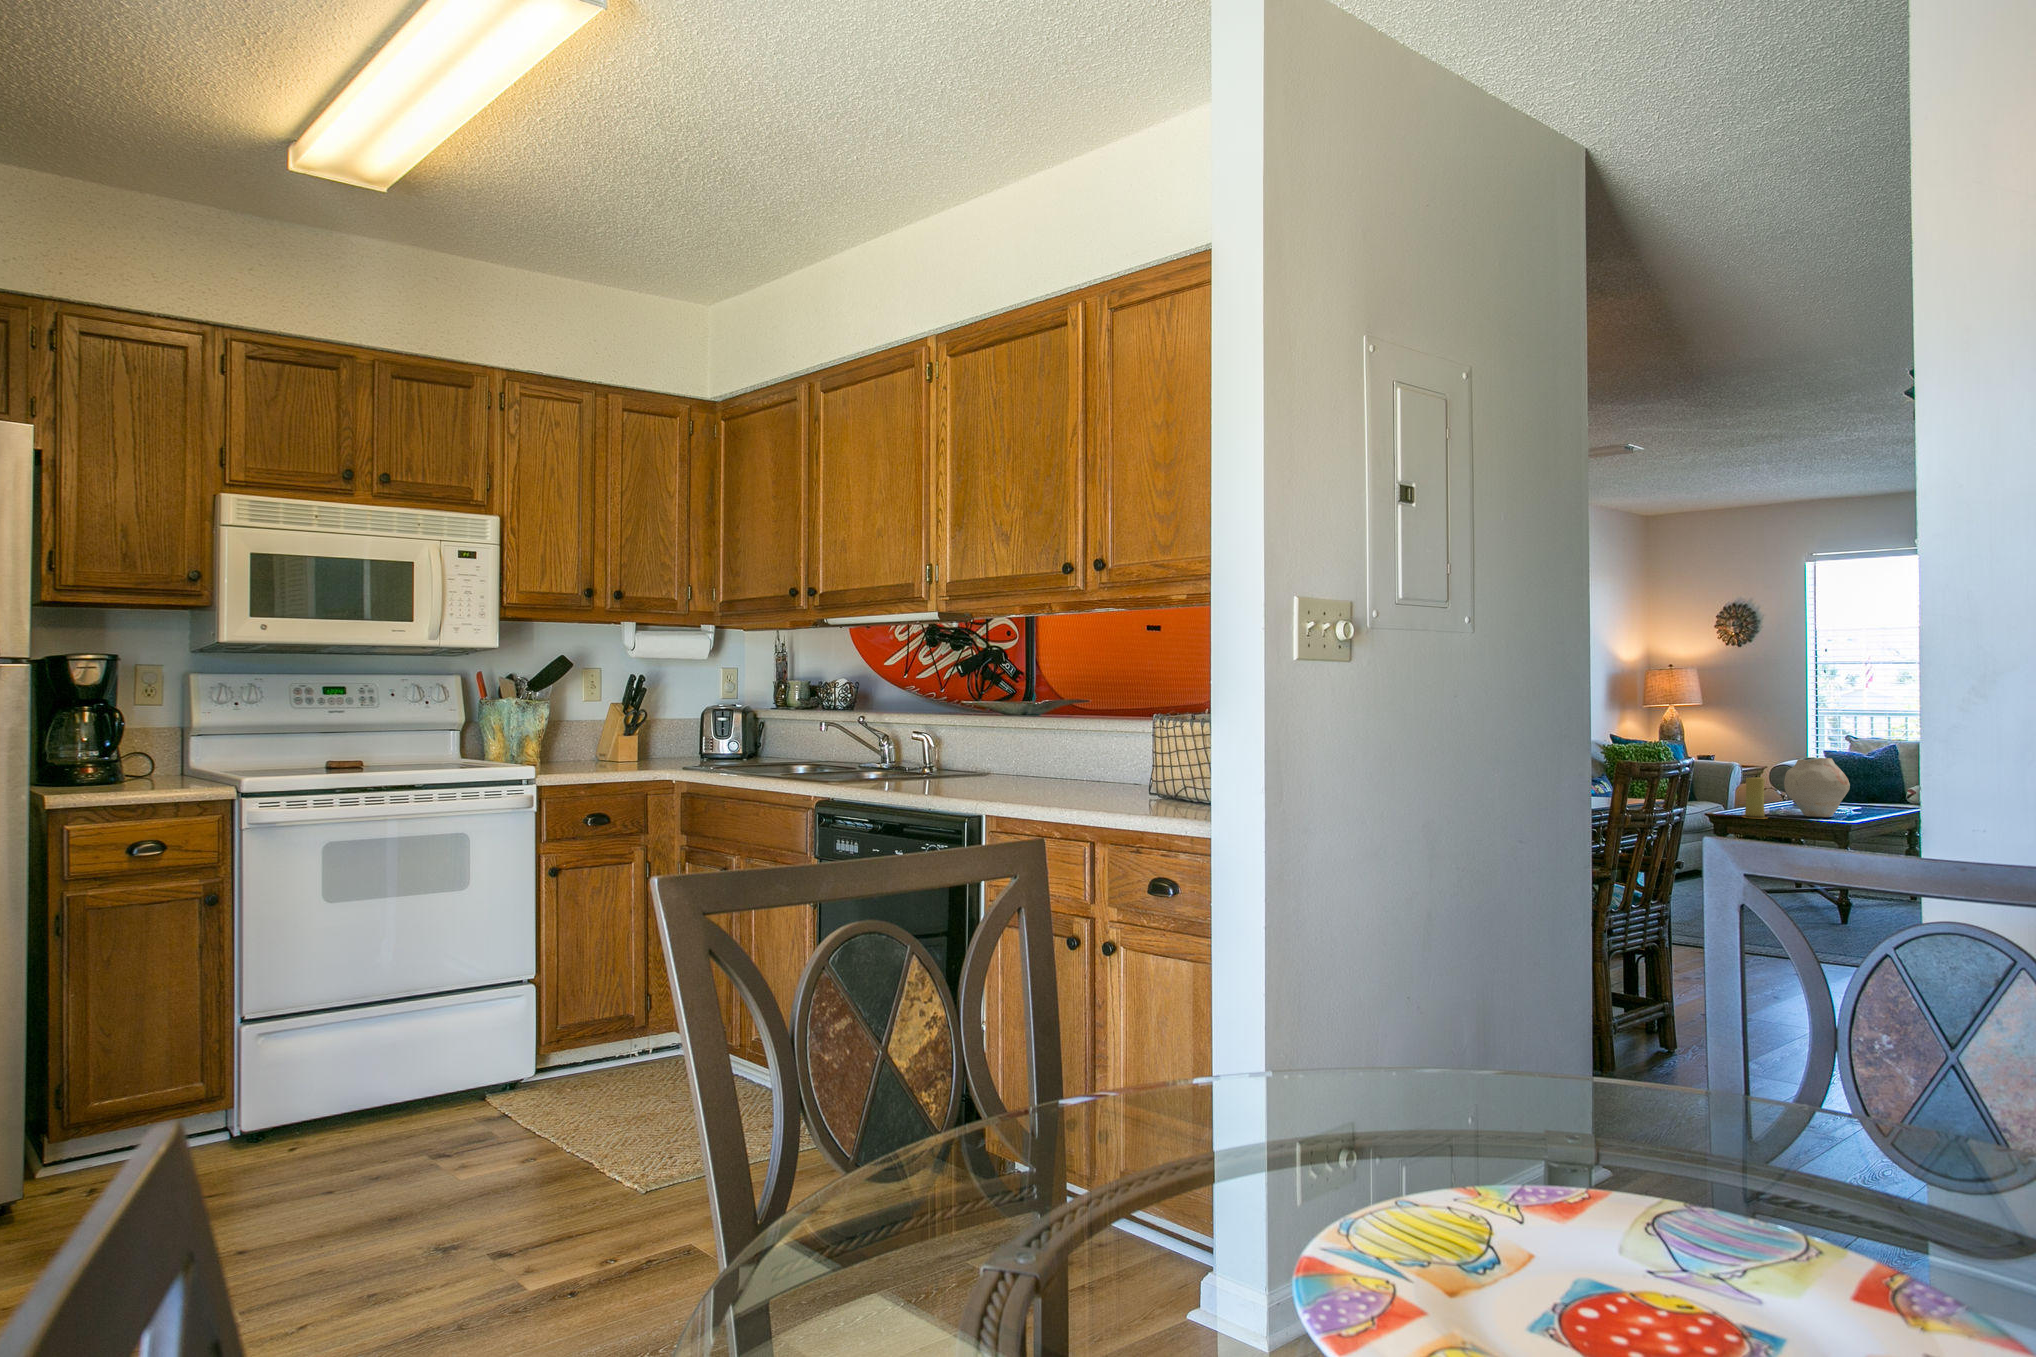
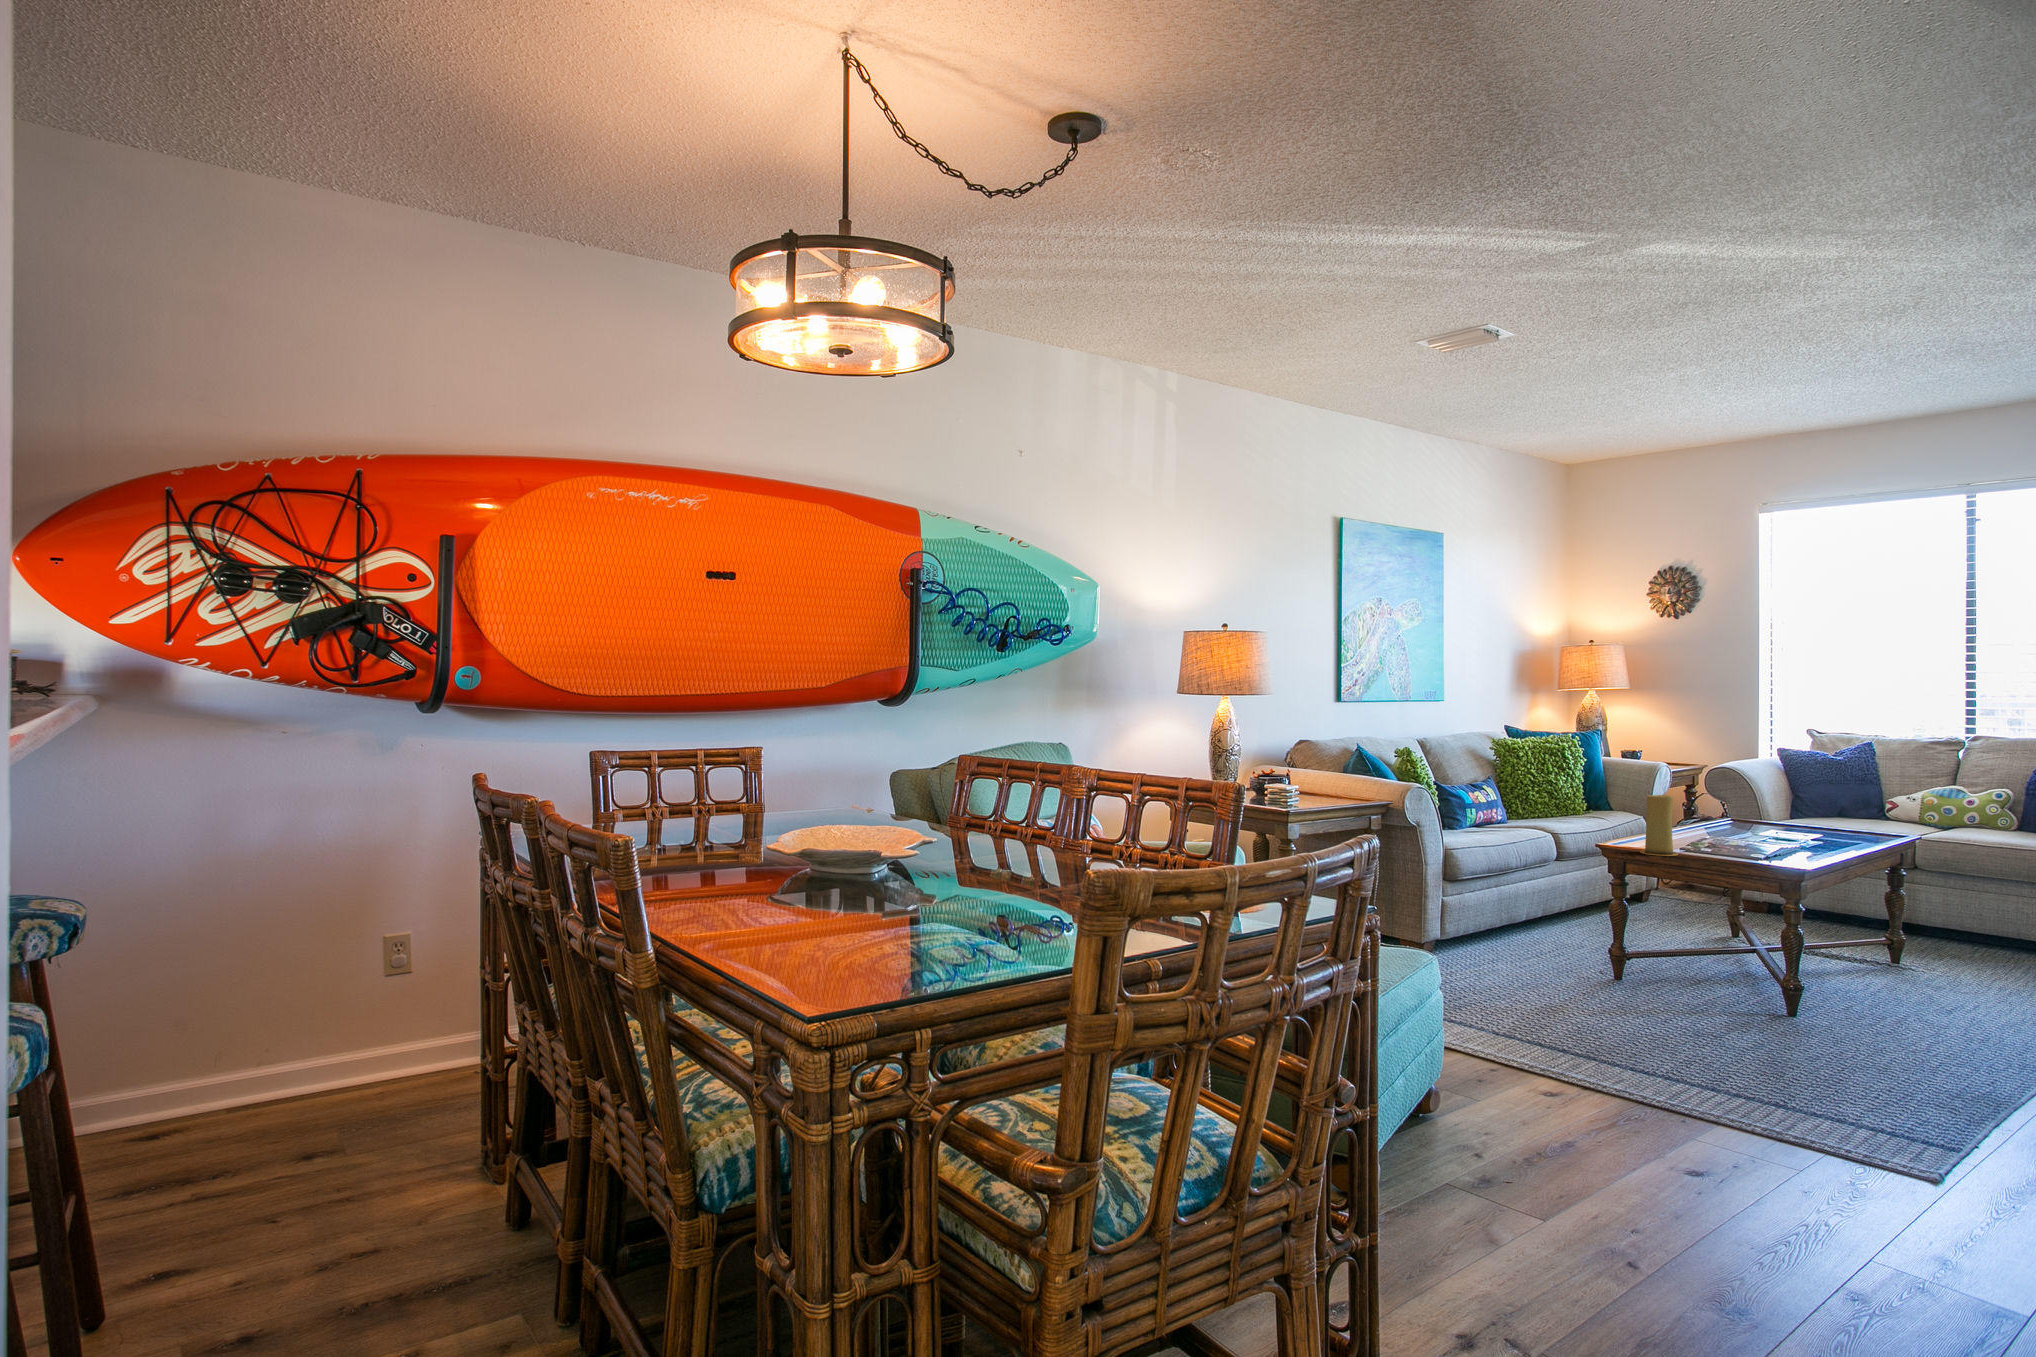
vase: present [1784,757,1850,817] -> none [1706,765,1802,853]

